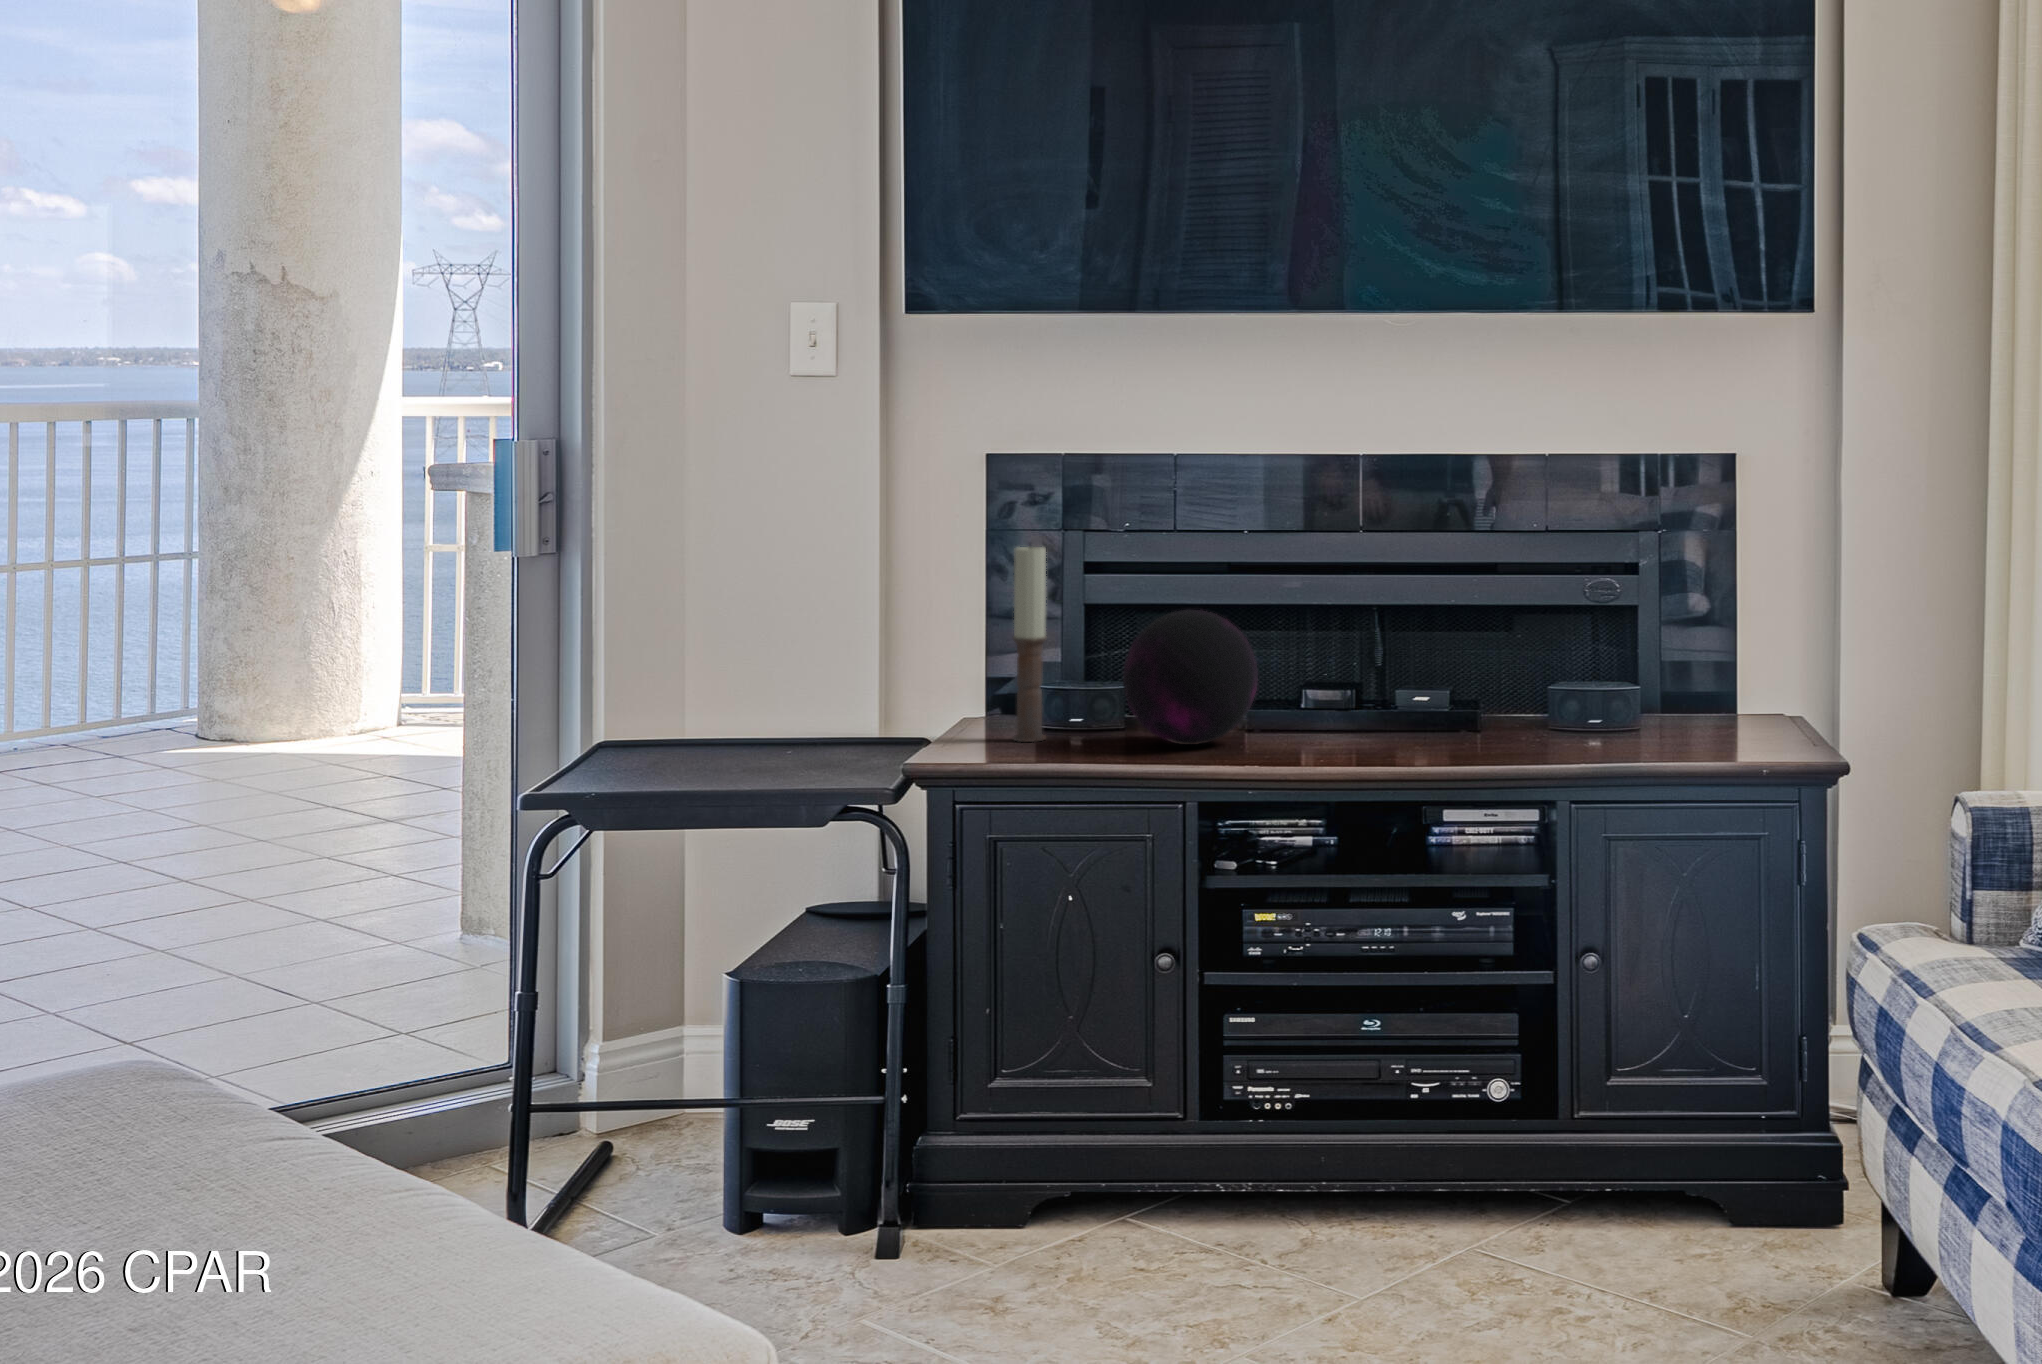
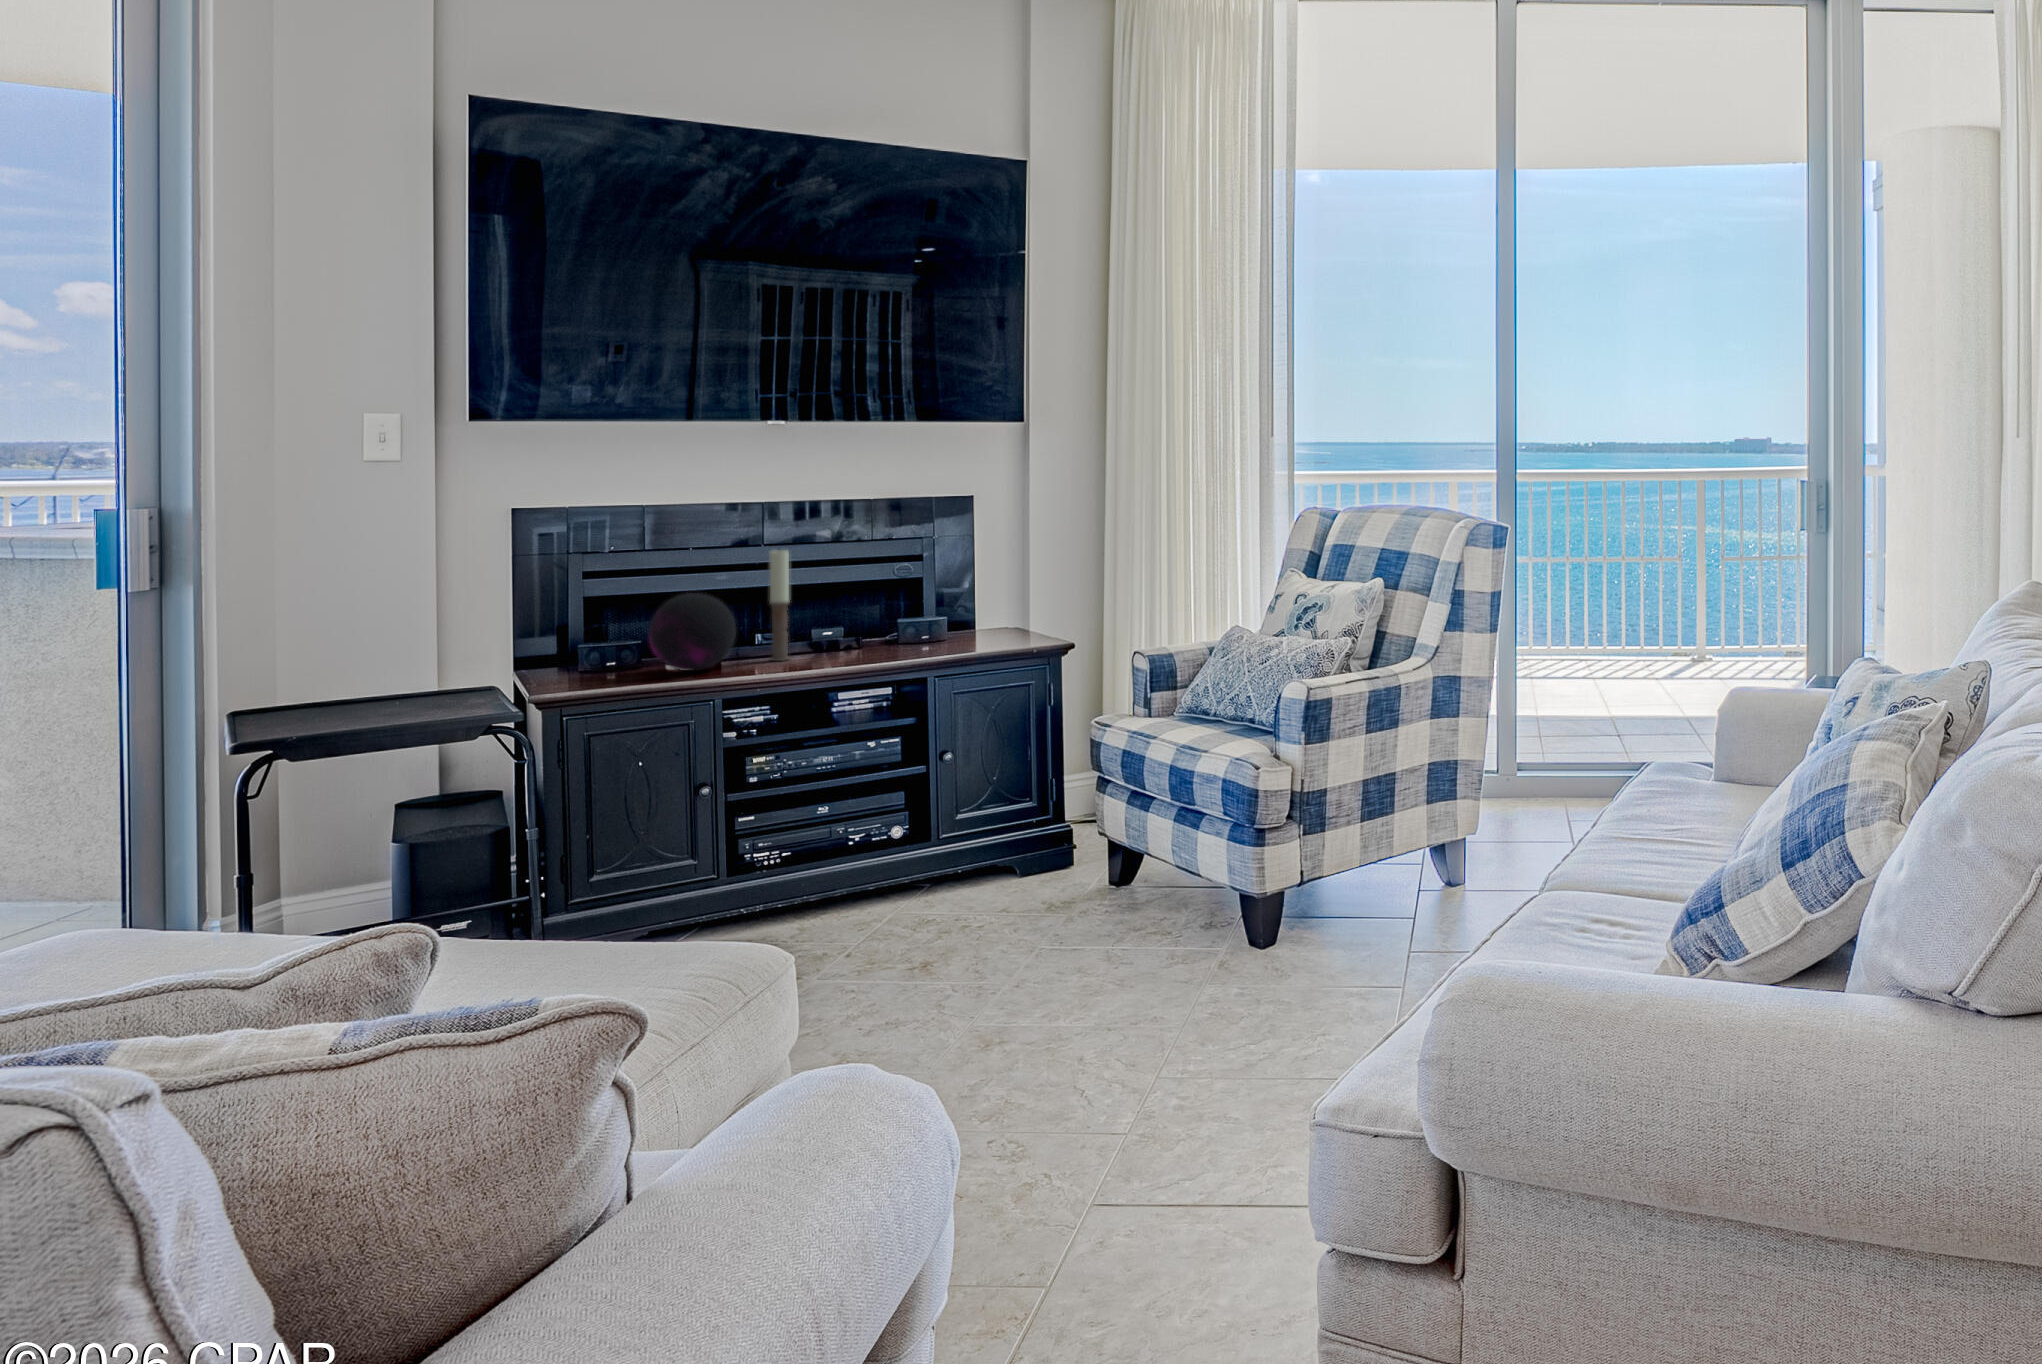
candle: present [1013,546,1047,742] -> present [770,550,789,661]

